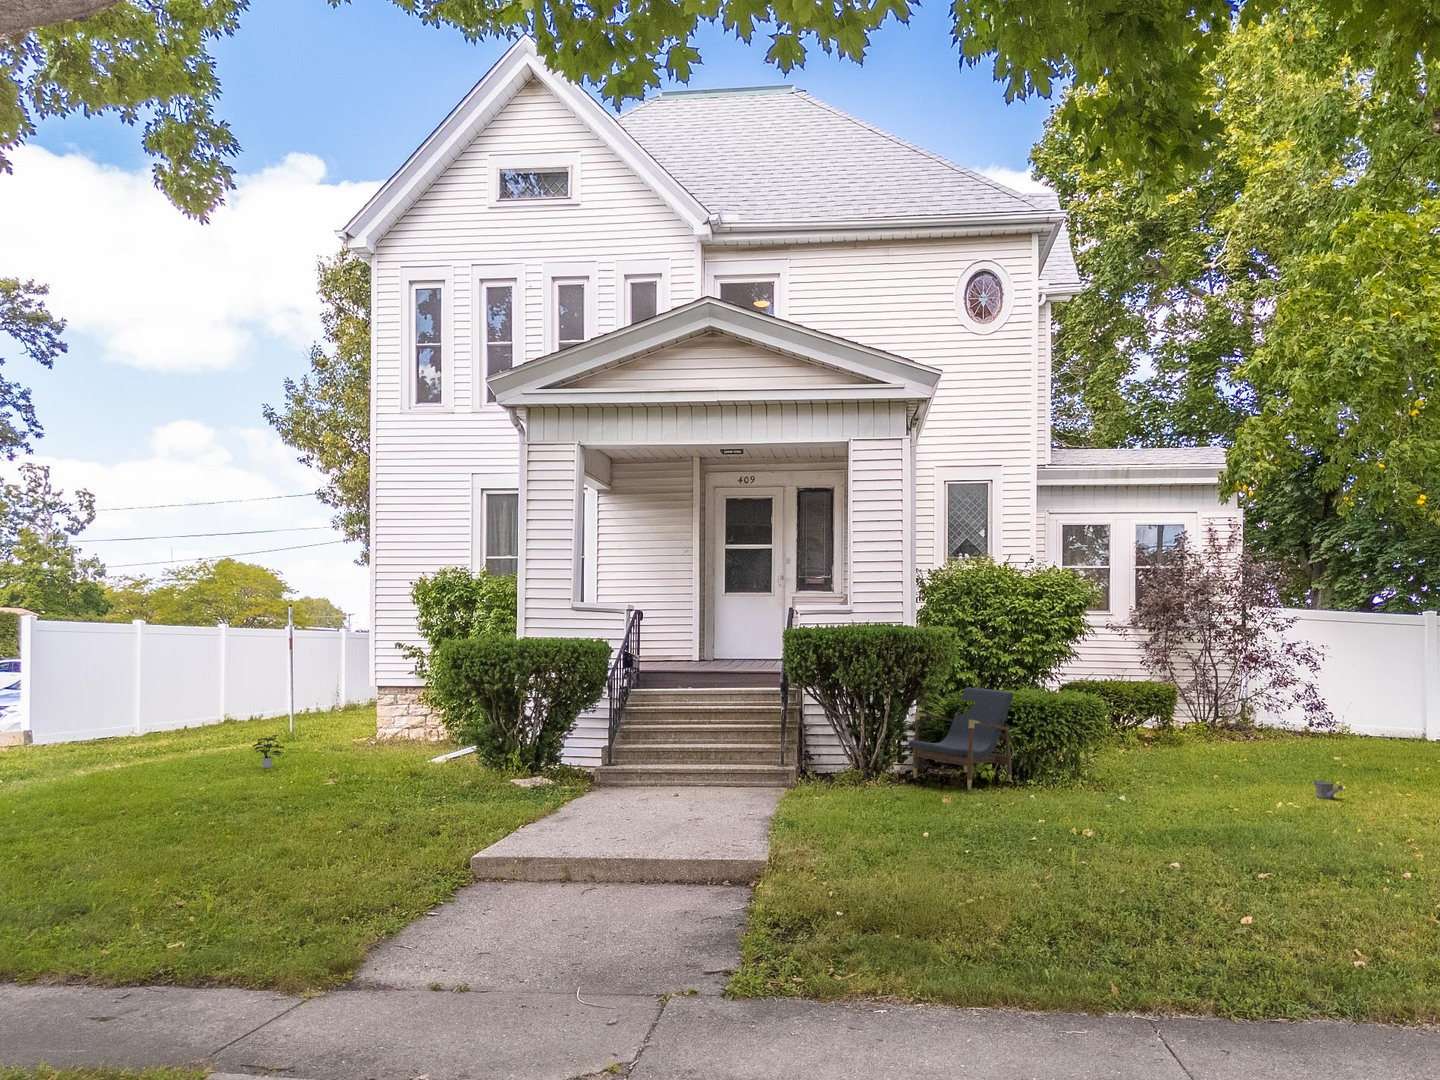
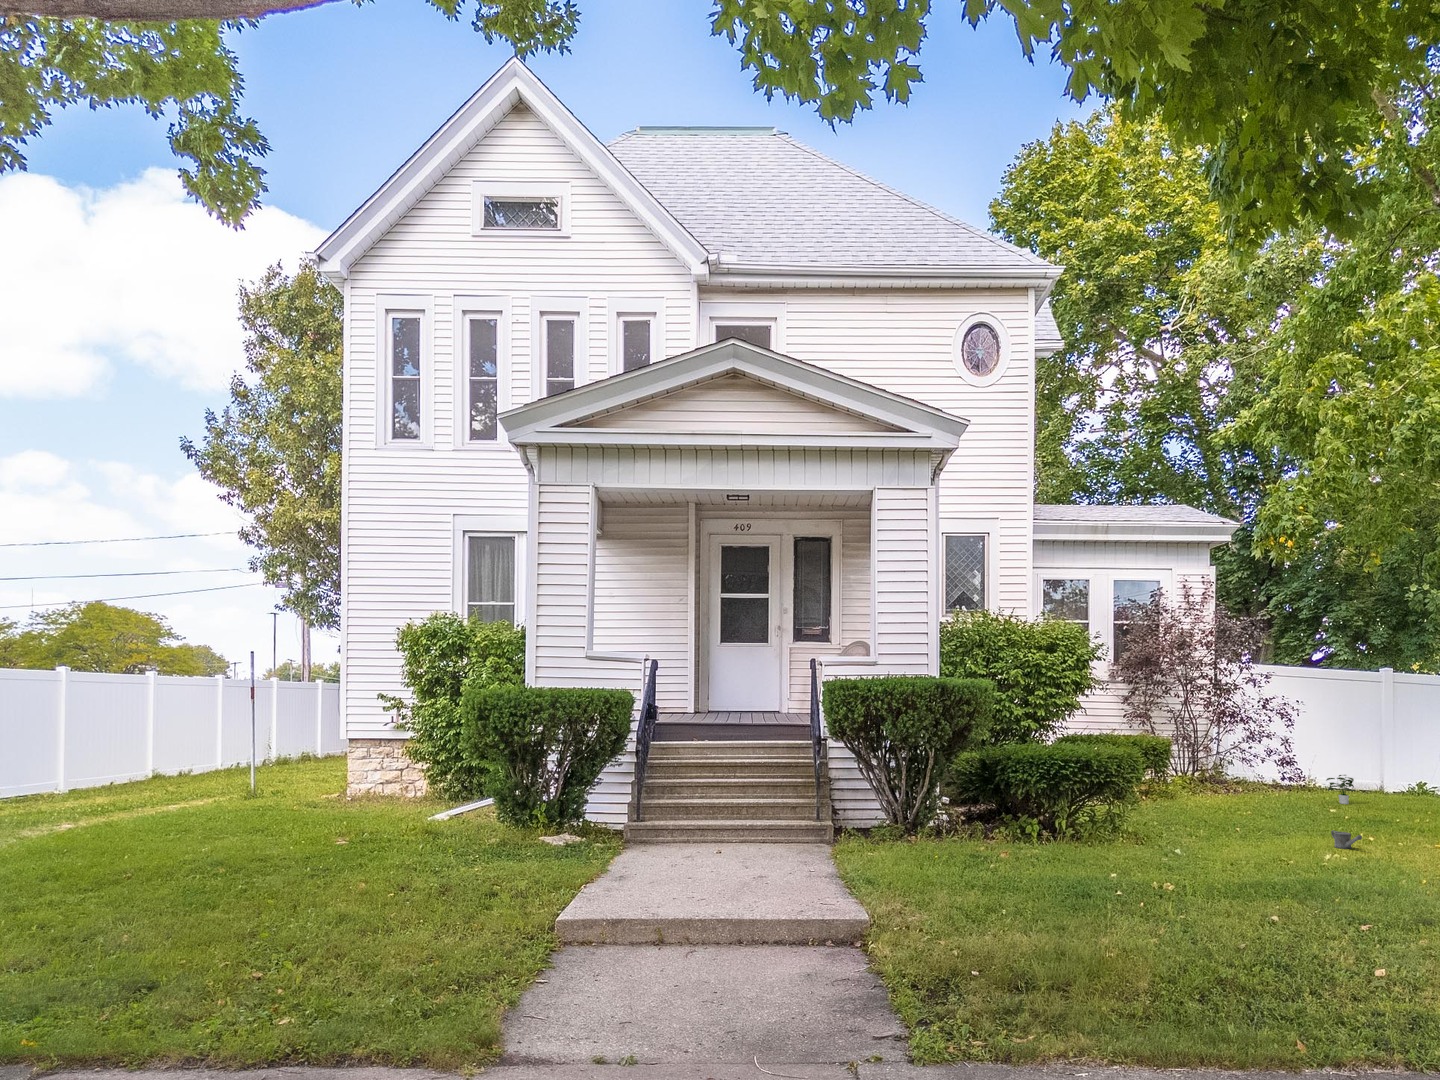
lounge chair: present [909,687,1013,790] -> none [945,740,1047,843]
potted plant: present [253,735,284,768] -> present [1327,775,1354,804]

